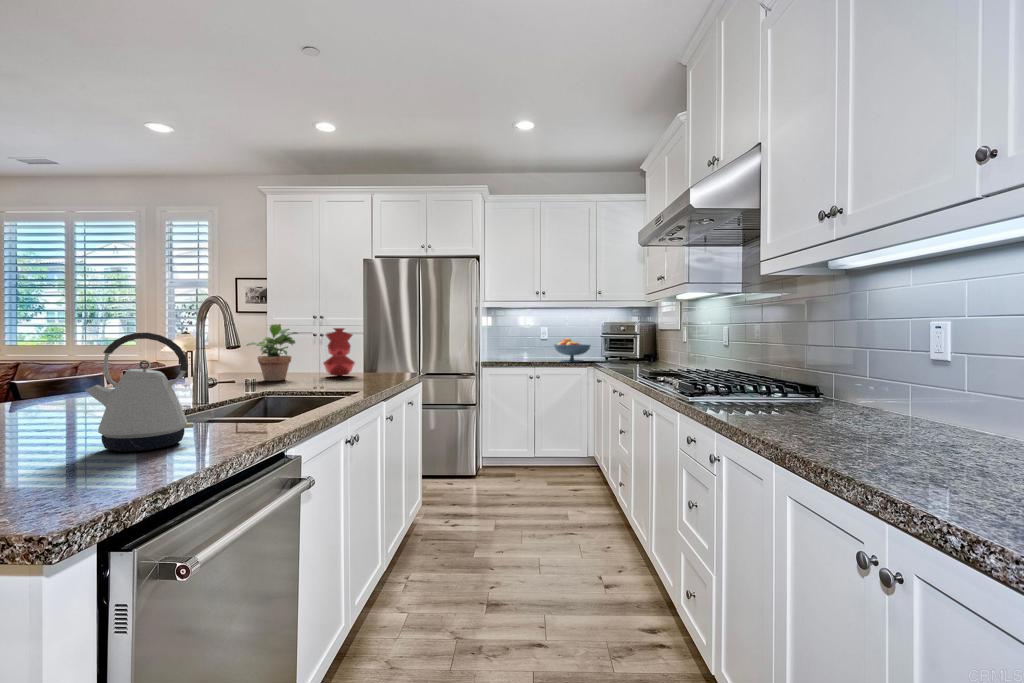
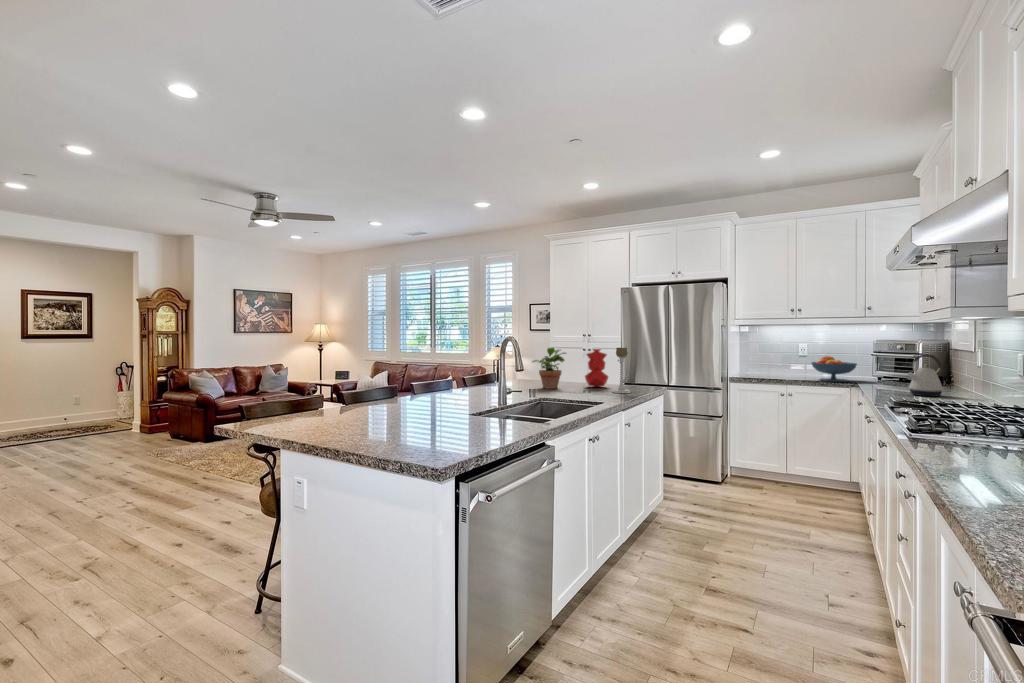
candle holder: none [363,324,387,381] -> present [612,348,631,393]
kettle: present [85,333,194,452] -> present [907,354,943,397]

